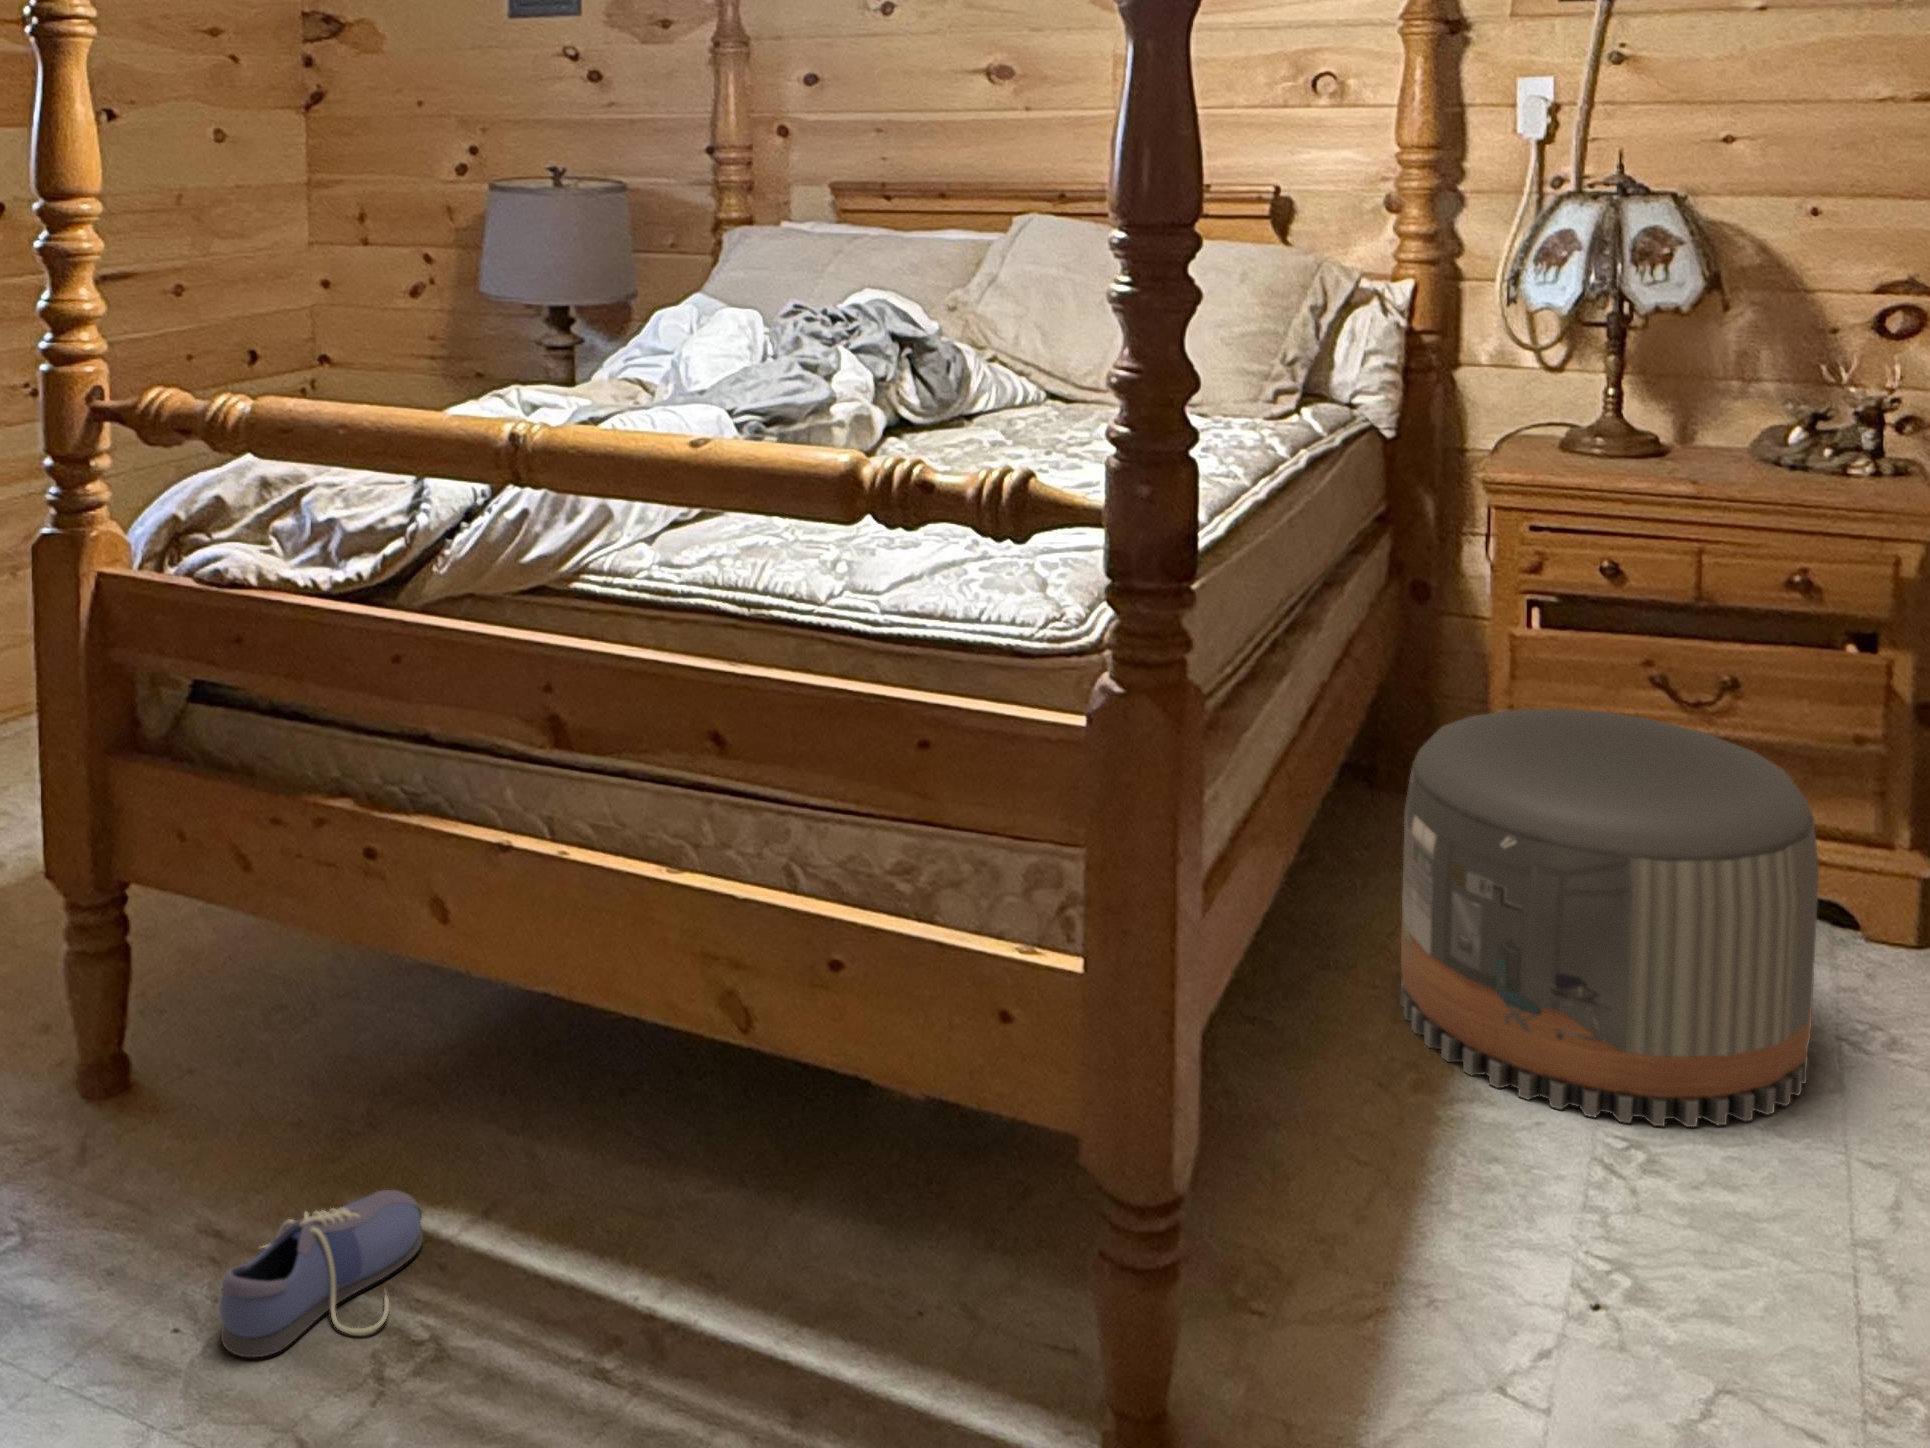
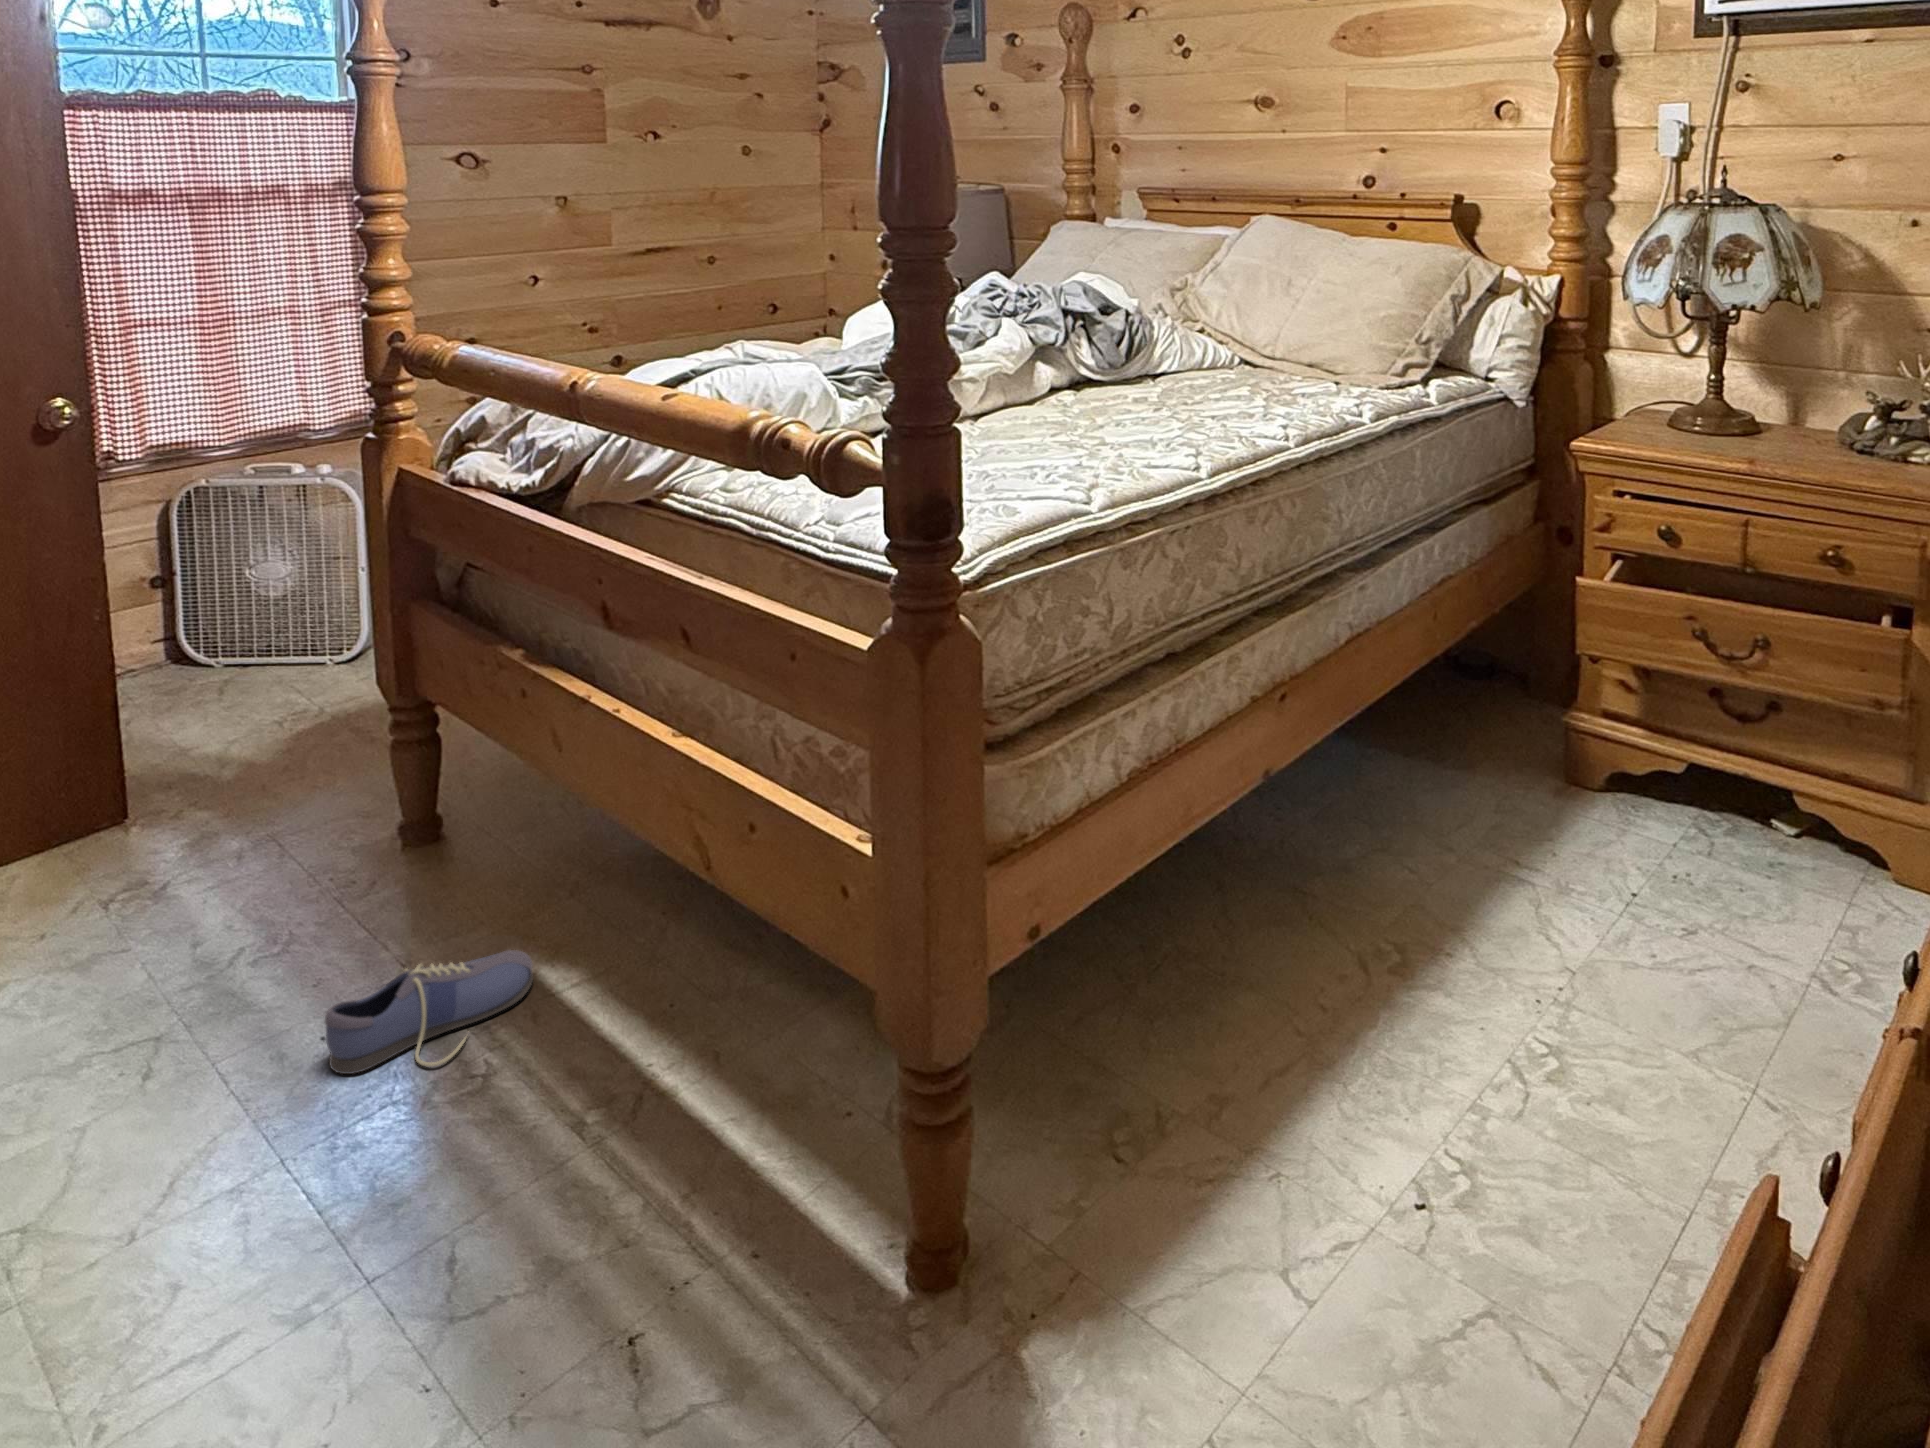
pouf: present [1401,709,1819,1127] -> none [1416,651,1775,1050]

